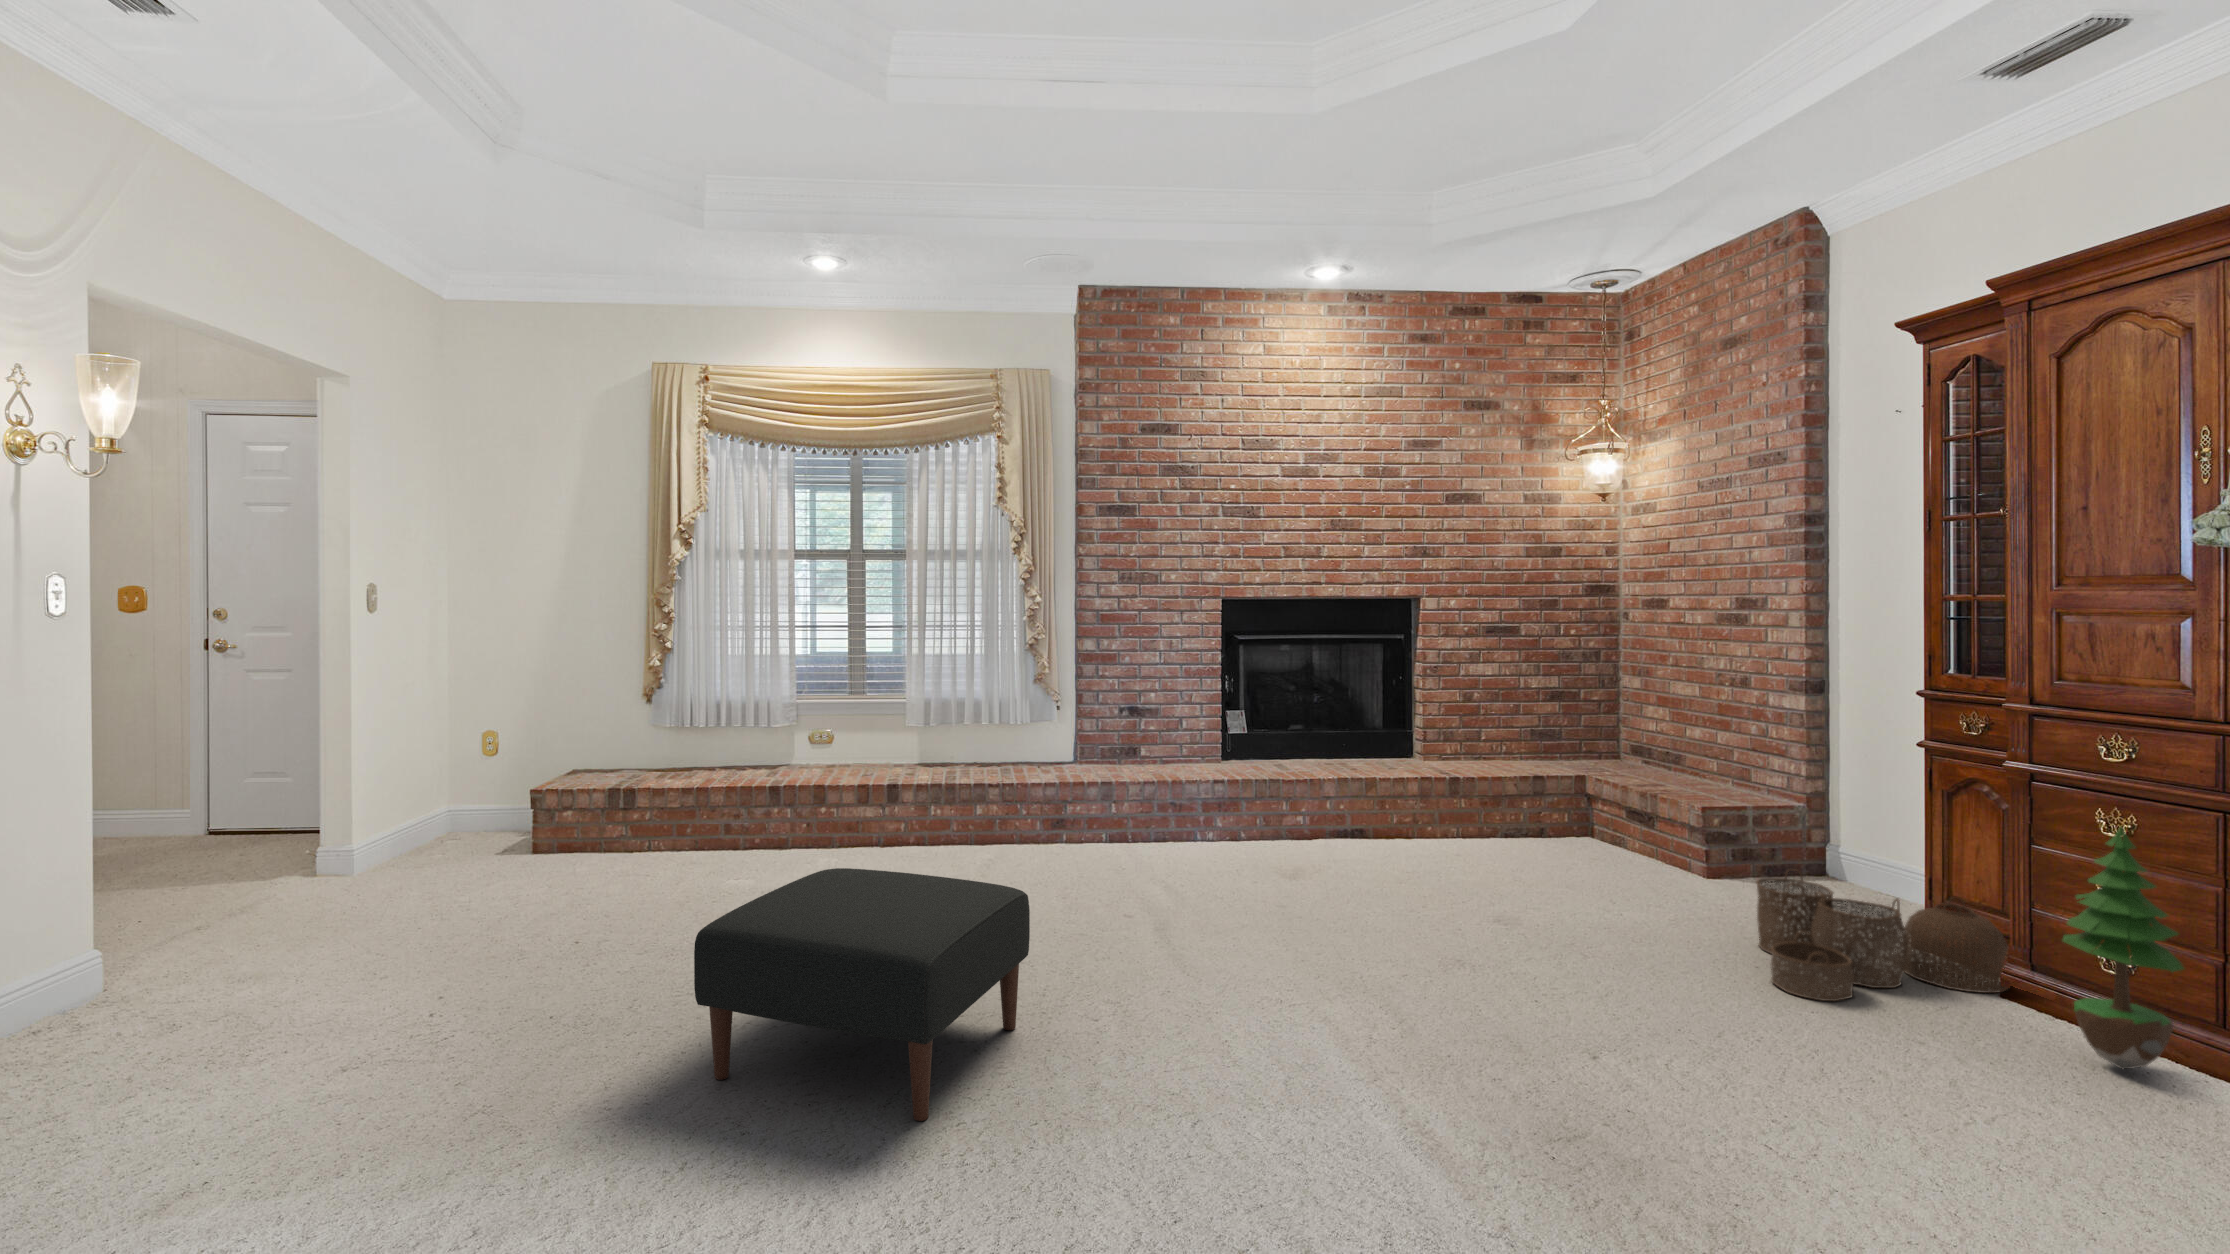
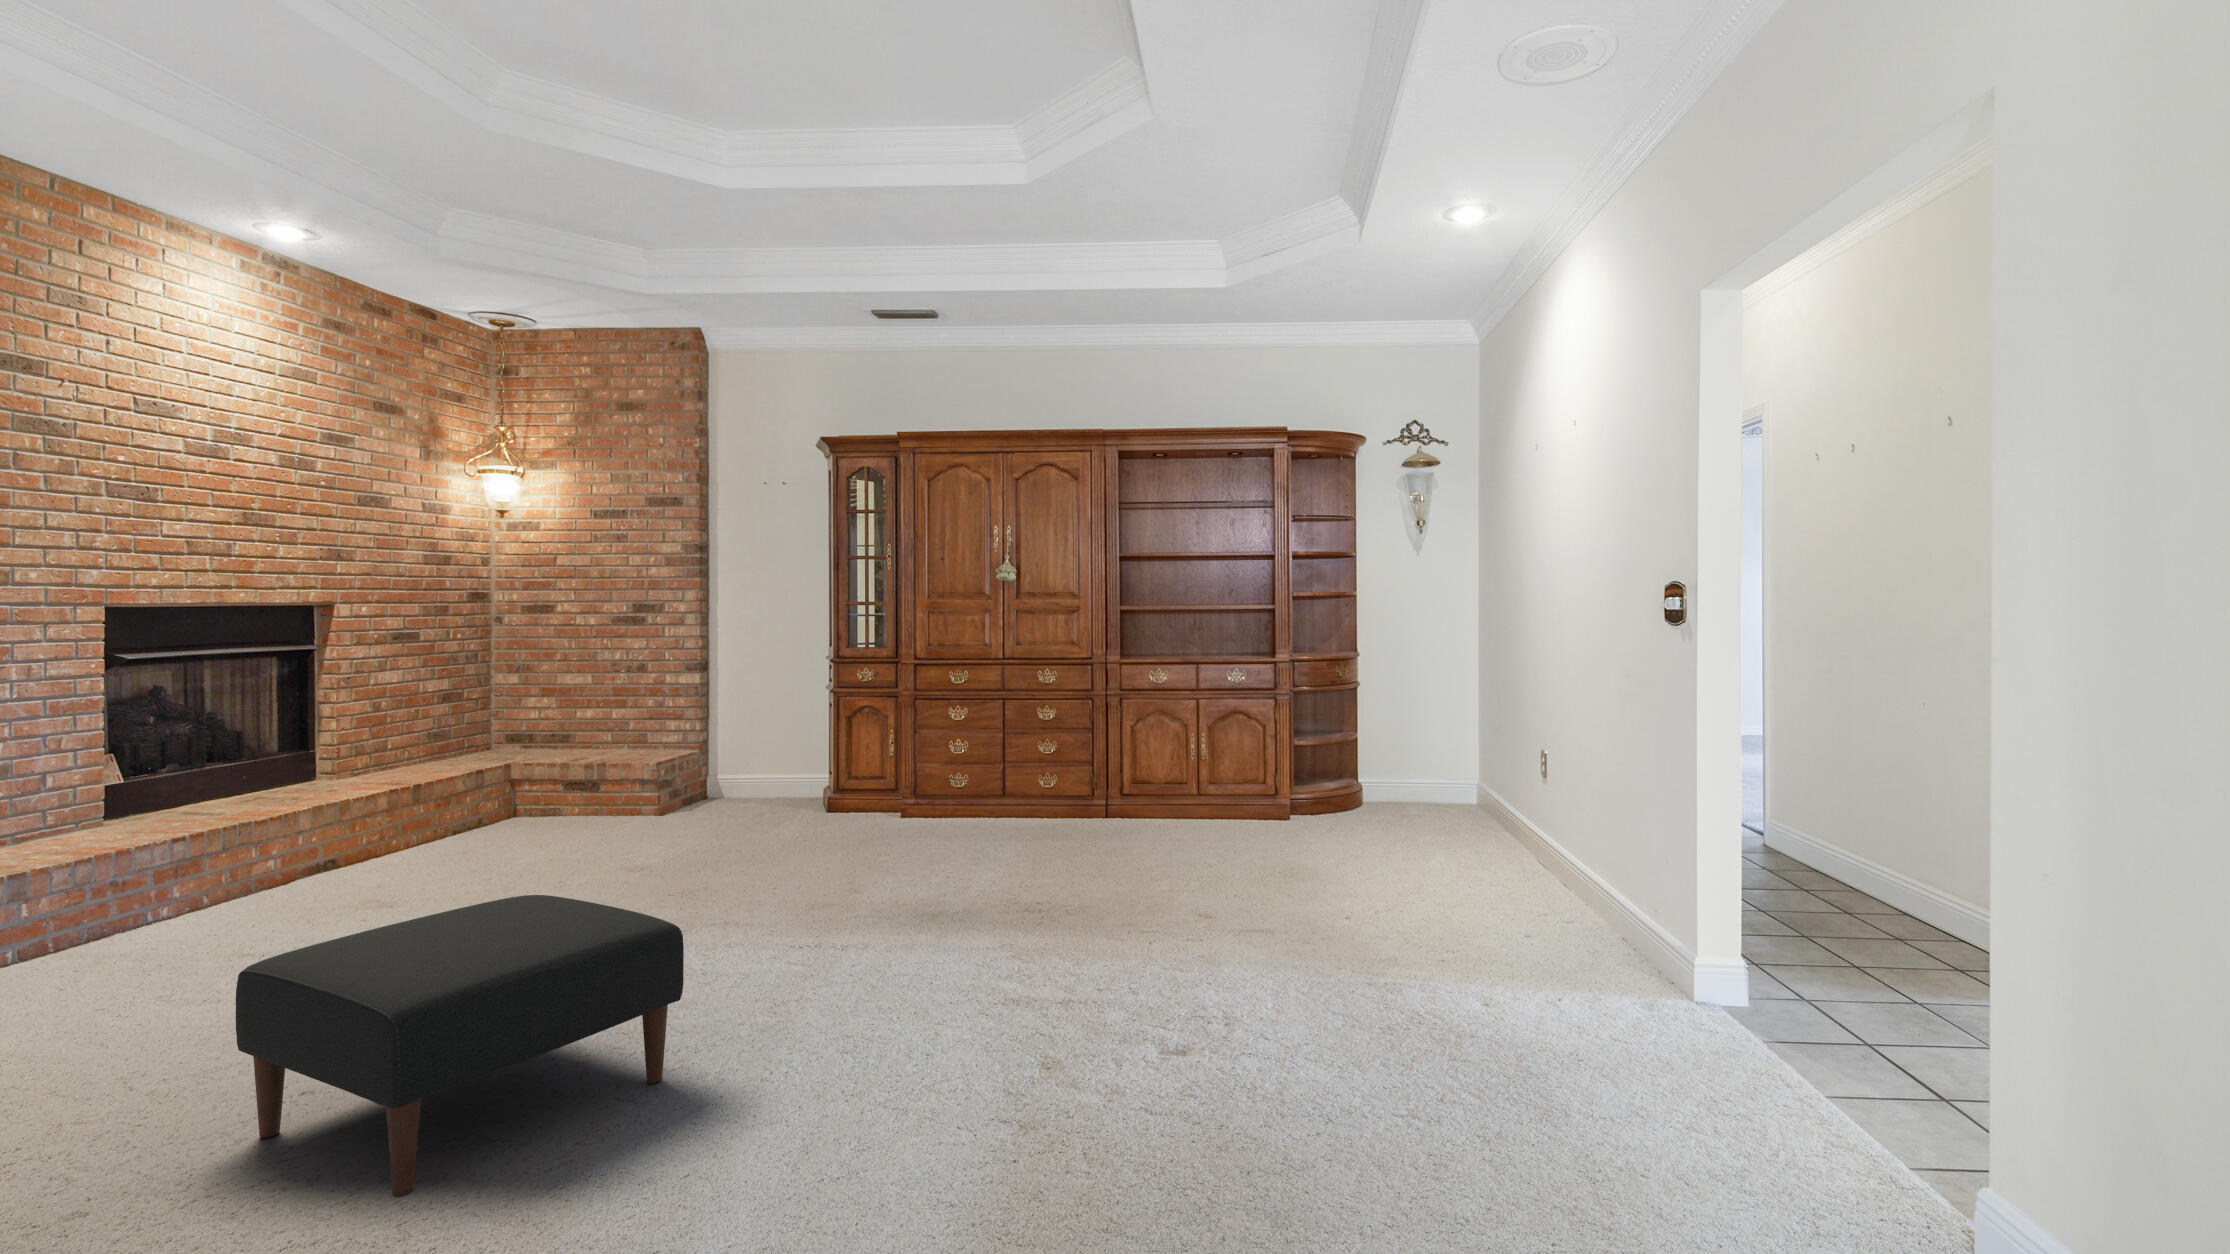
potted tree: present [2063,827,2184,1069] -> none [933,704,976,822]
woven basket: present [1756,869,2008,1001] -> none [758,770,875,841]

